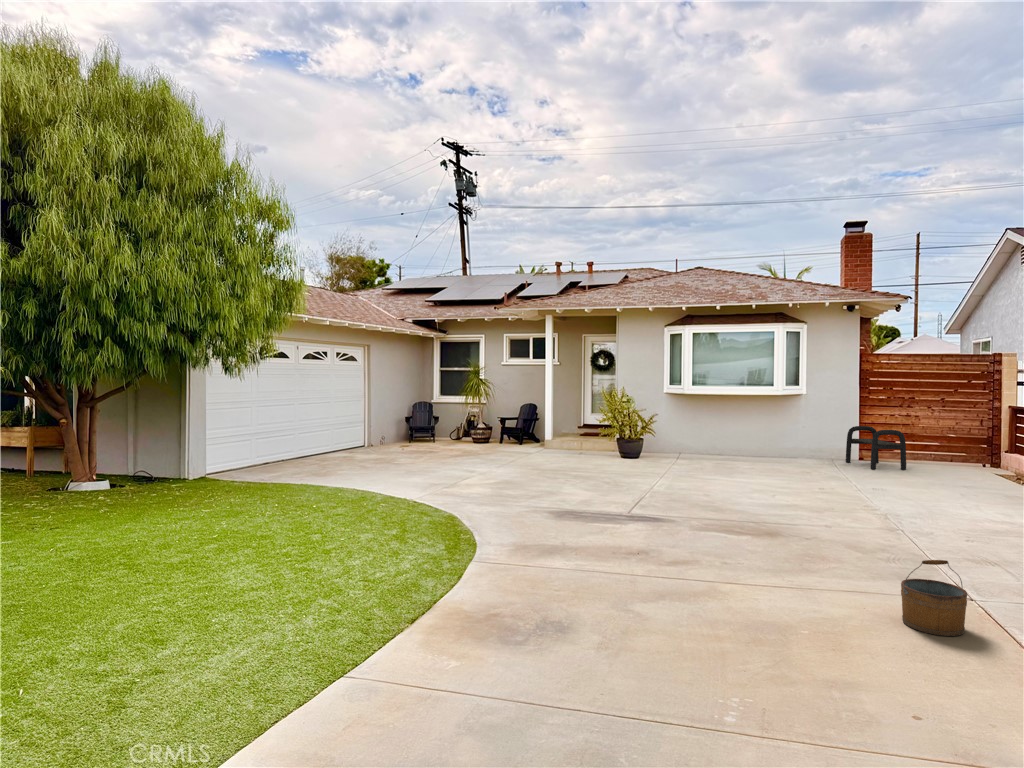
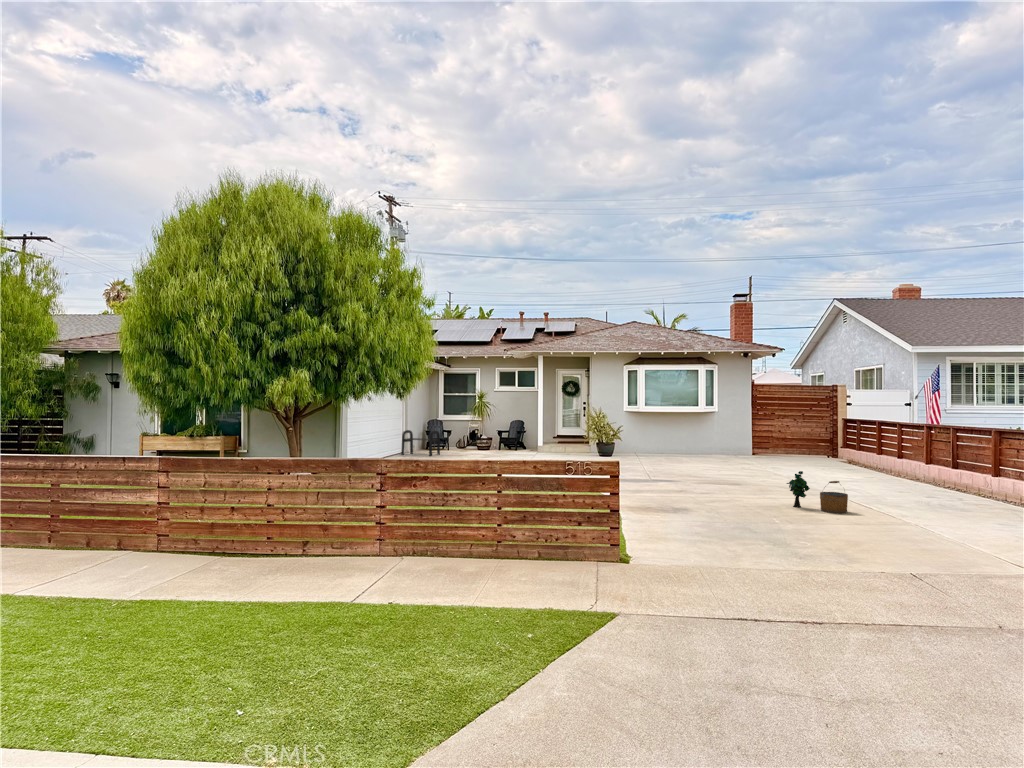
bench: present [846,426,906,470] -> present [401,430,440,456]
decorative plant: none [833,529,883,606] -> present [787,471,810,507]

